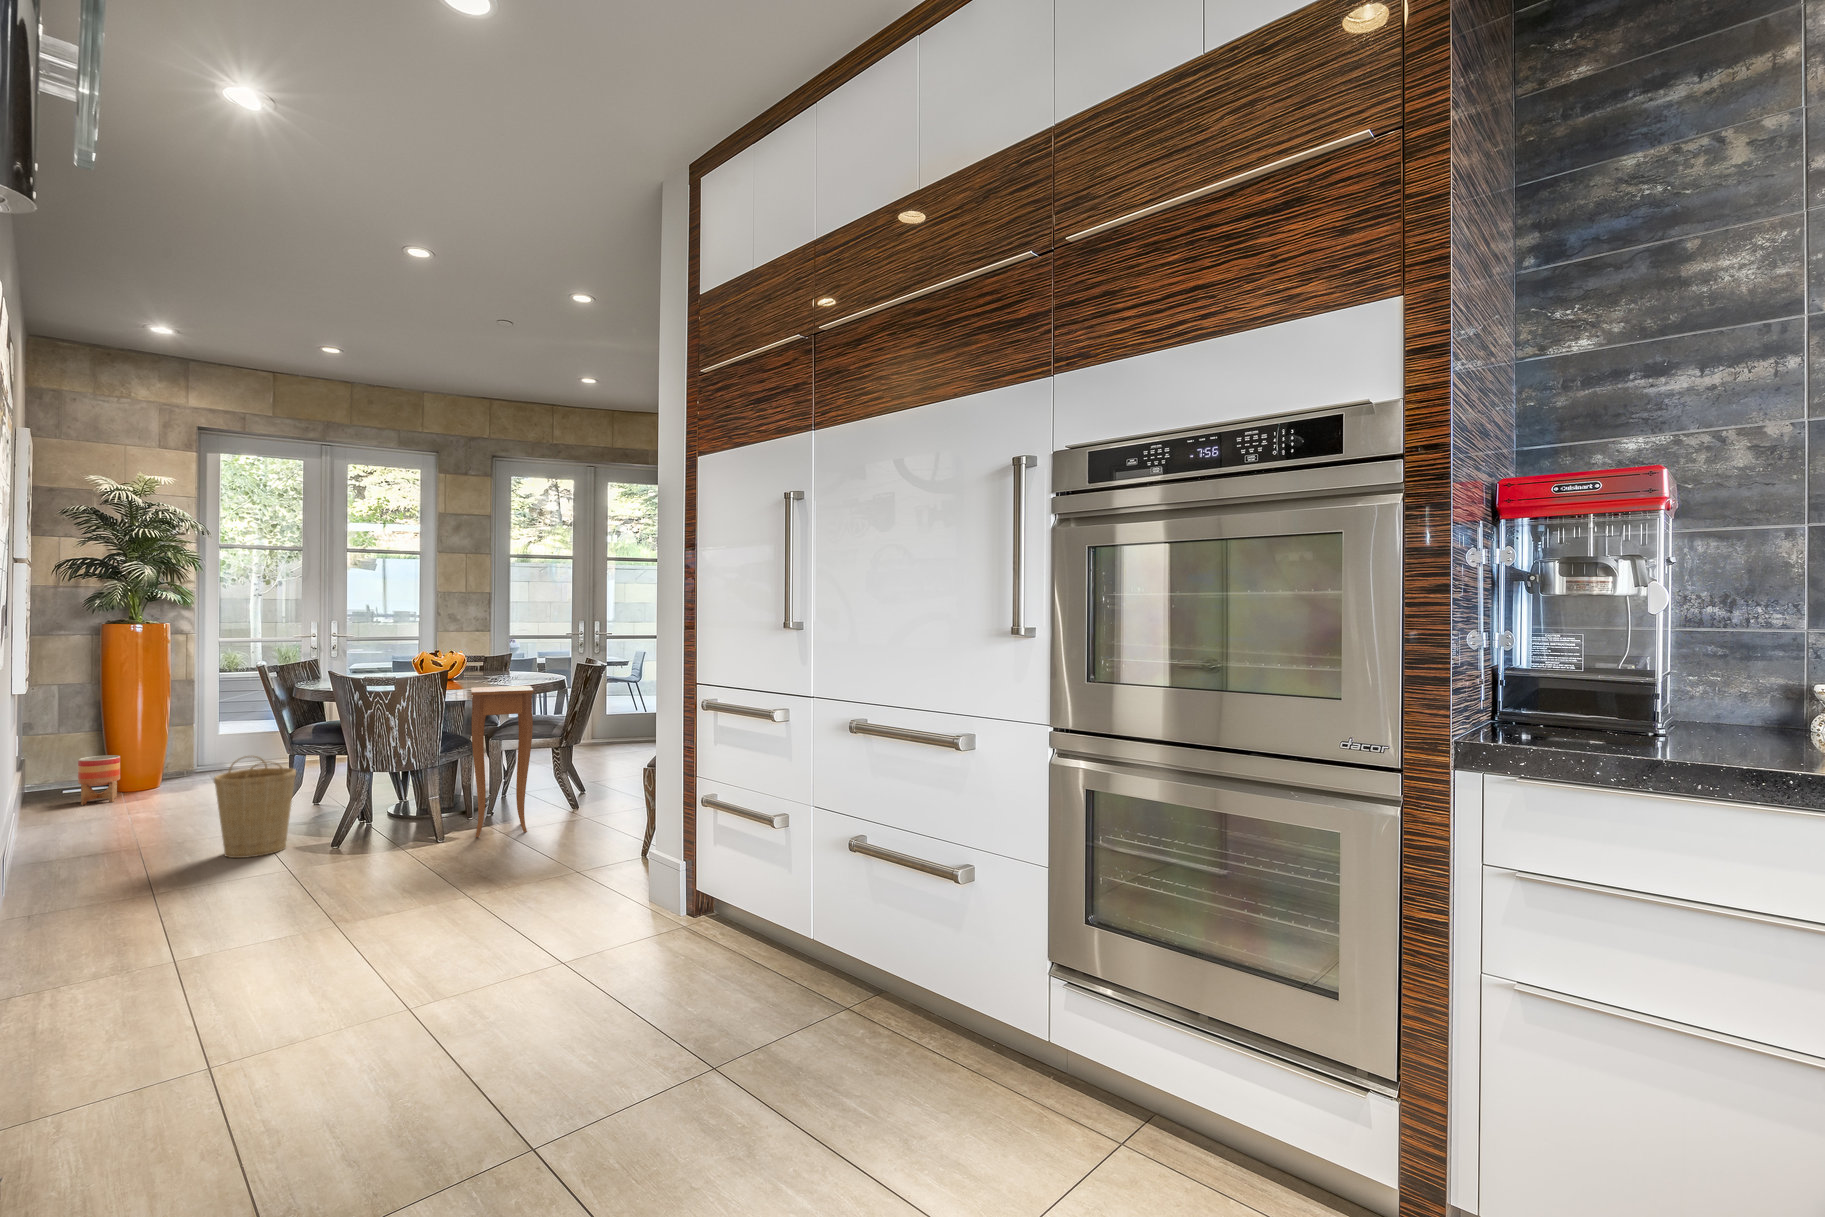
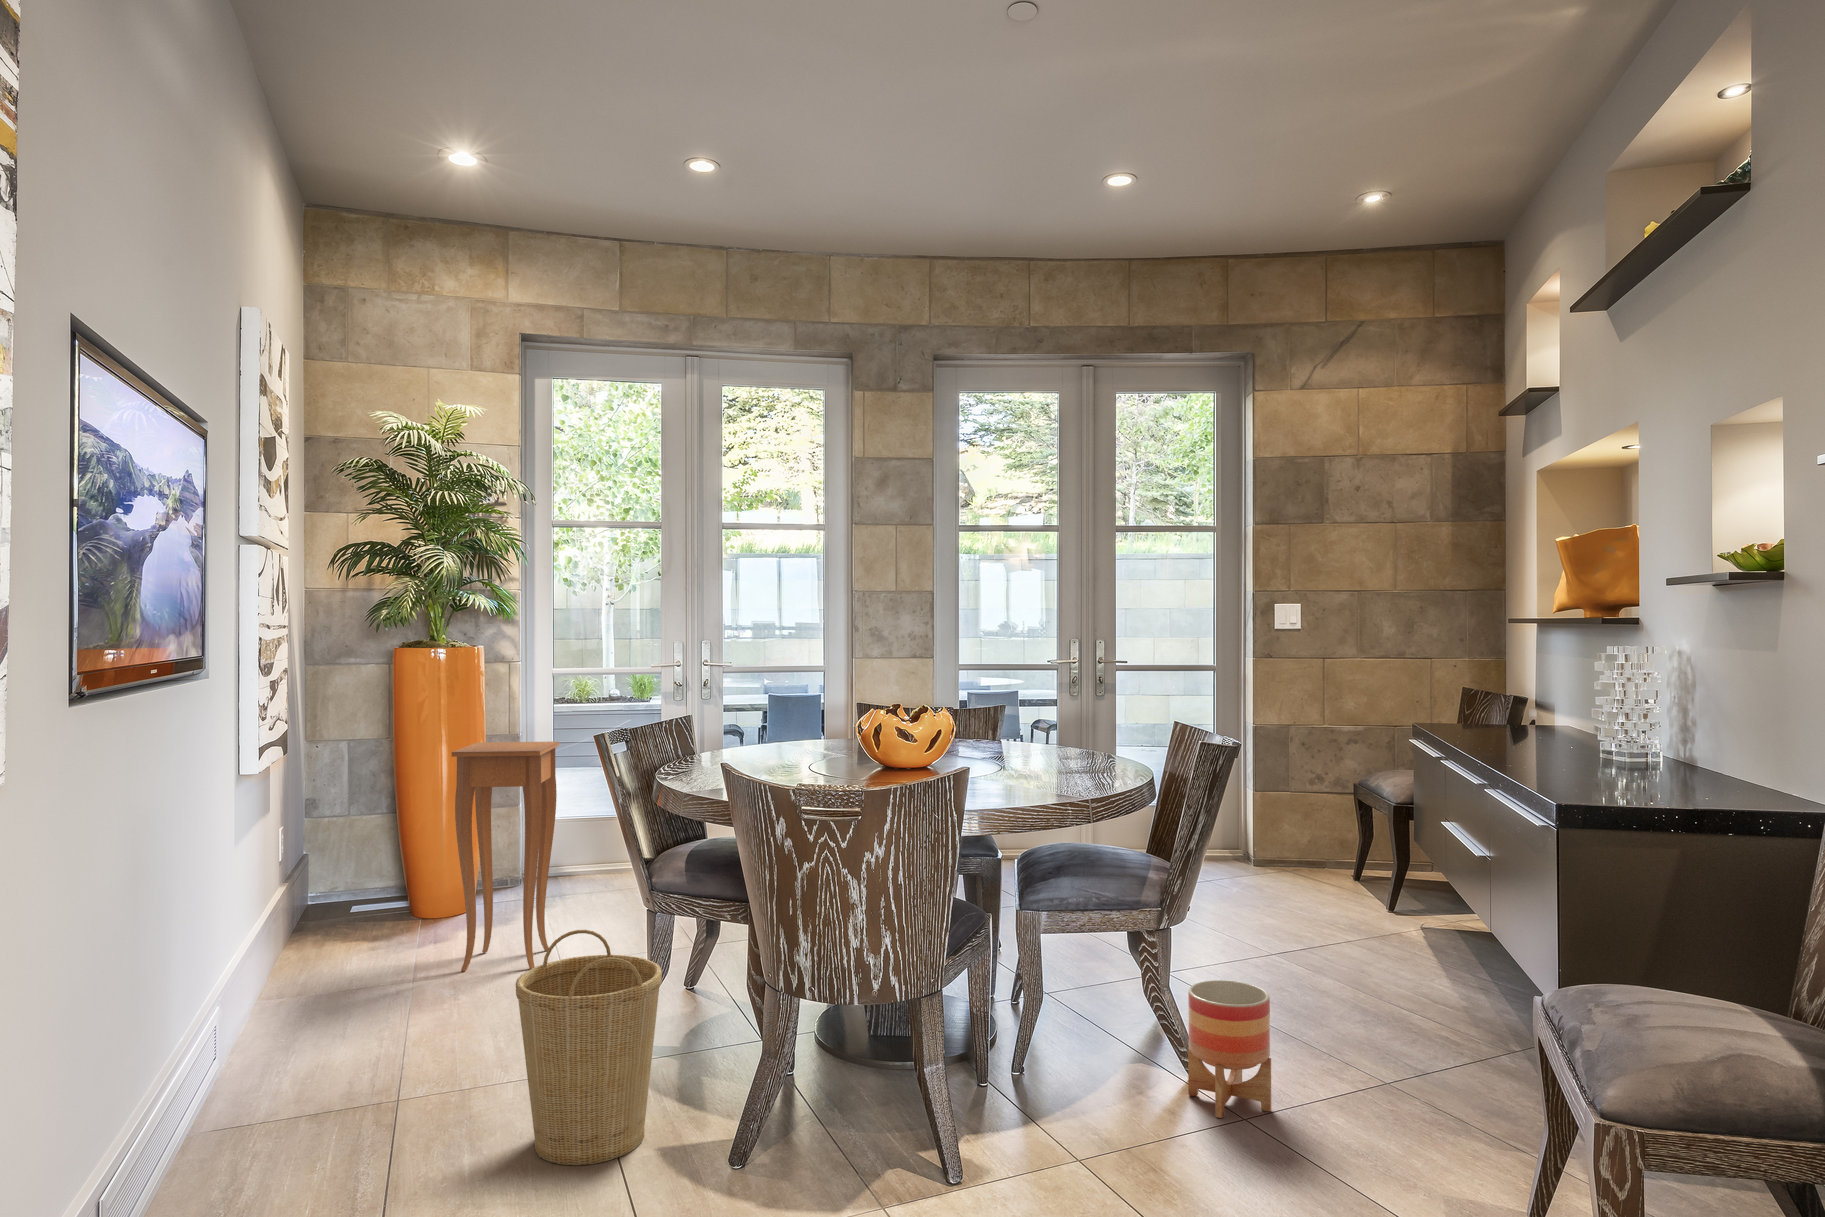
side table: present [471,686,534,837] -> present [452,741,559,971]
planter: present [78,755,120,805] -> present [1188,980,1271,1118]

